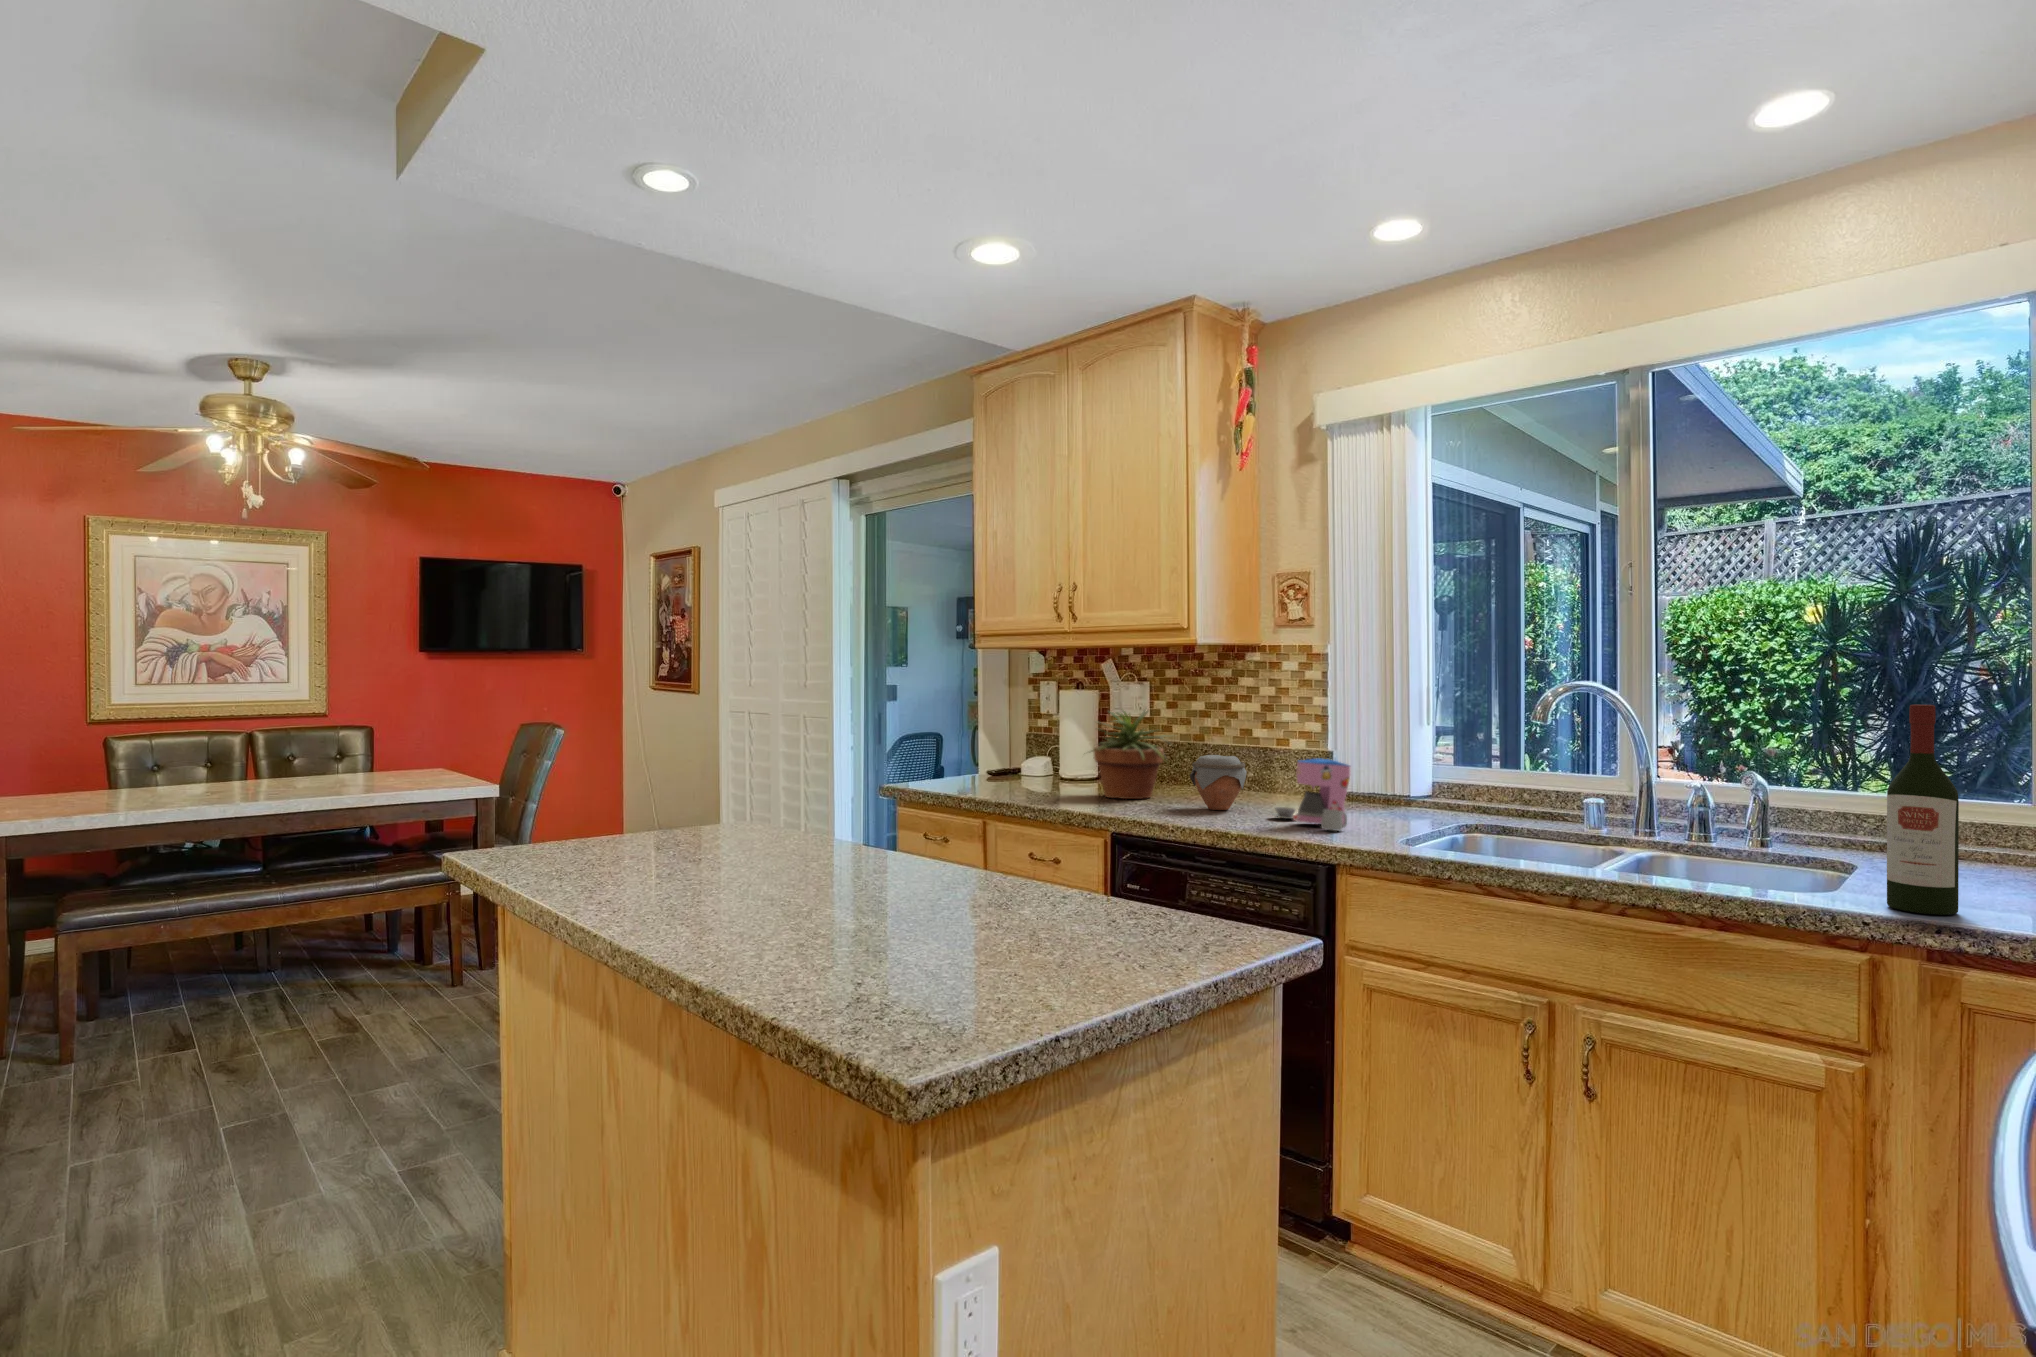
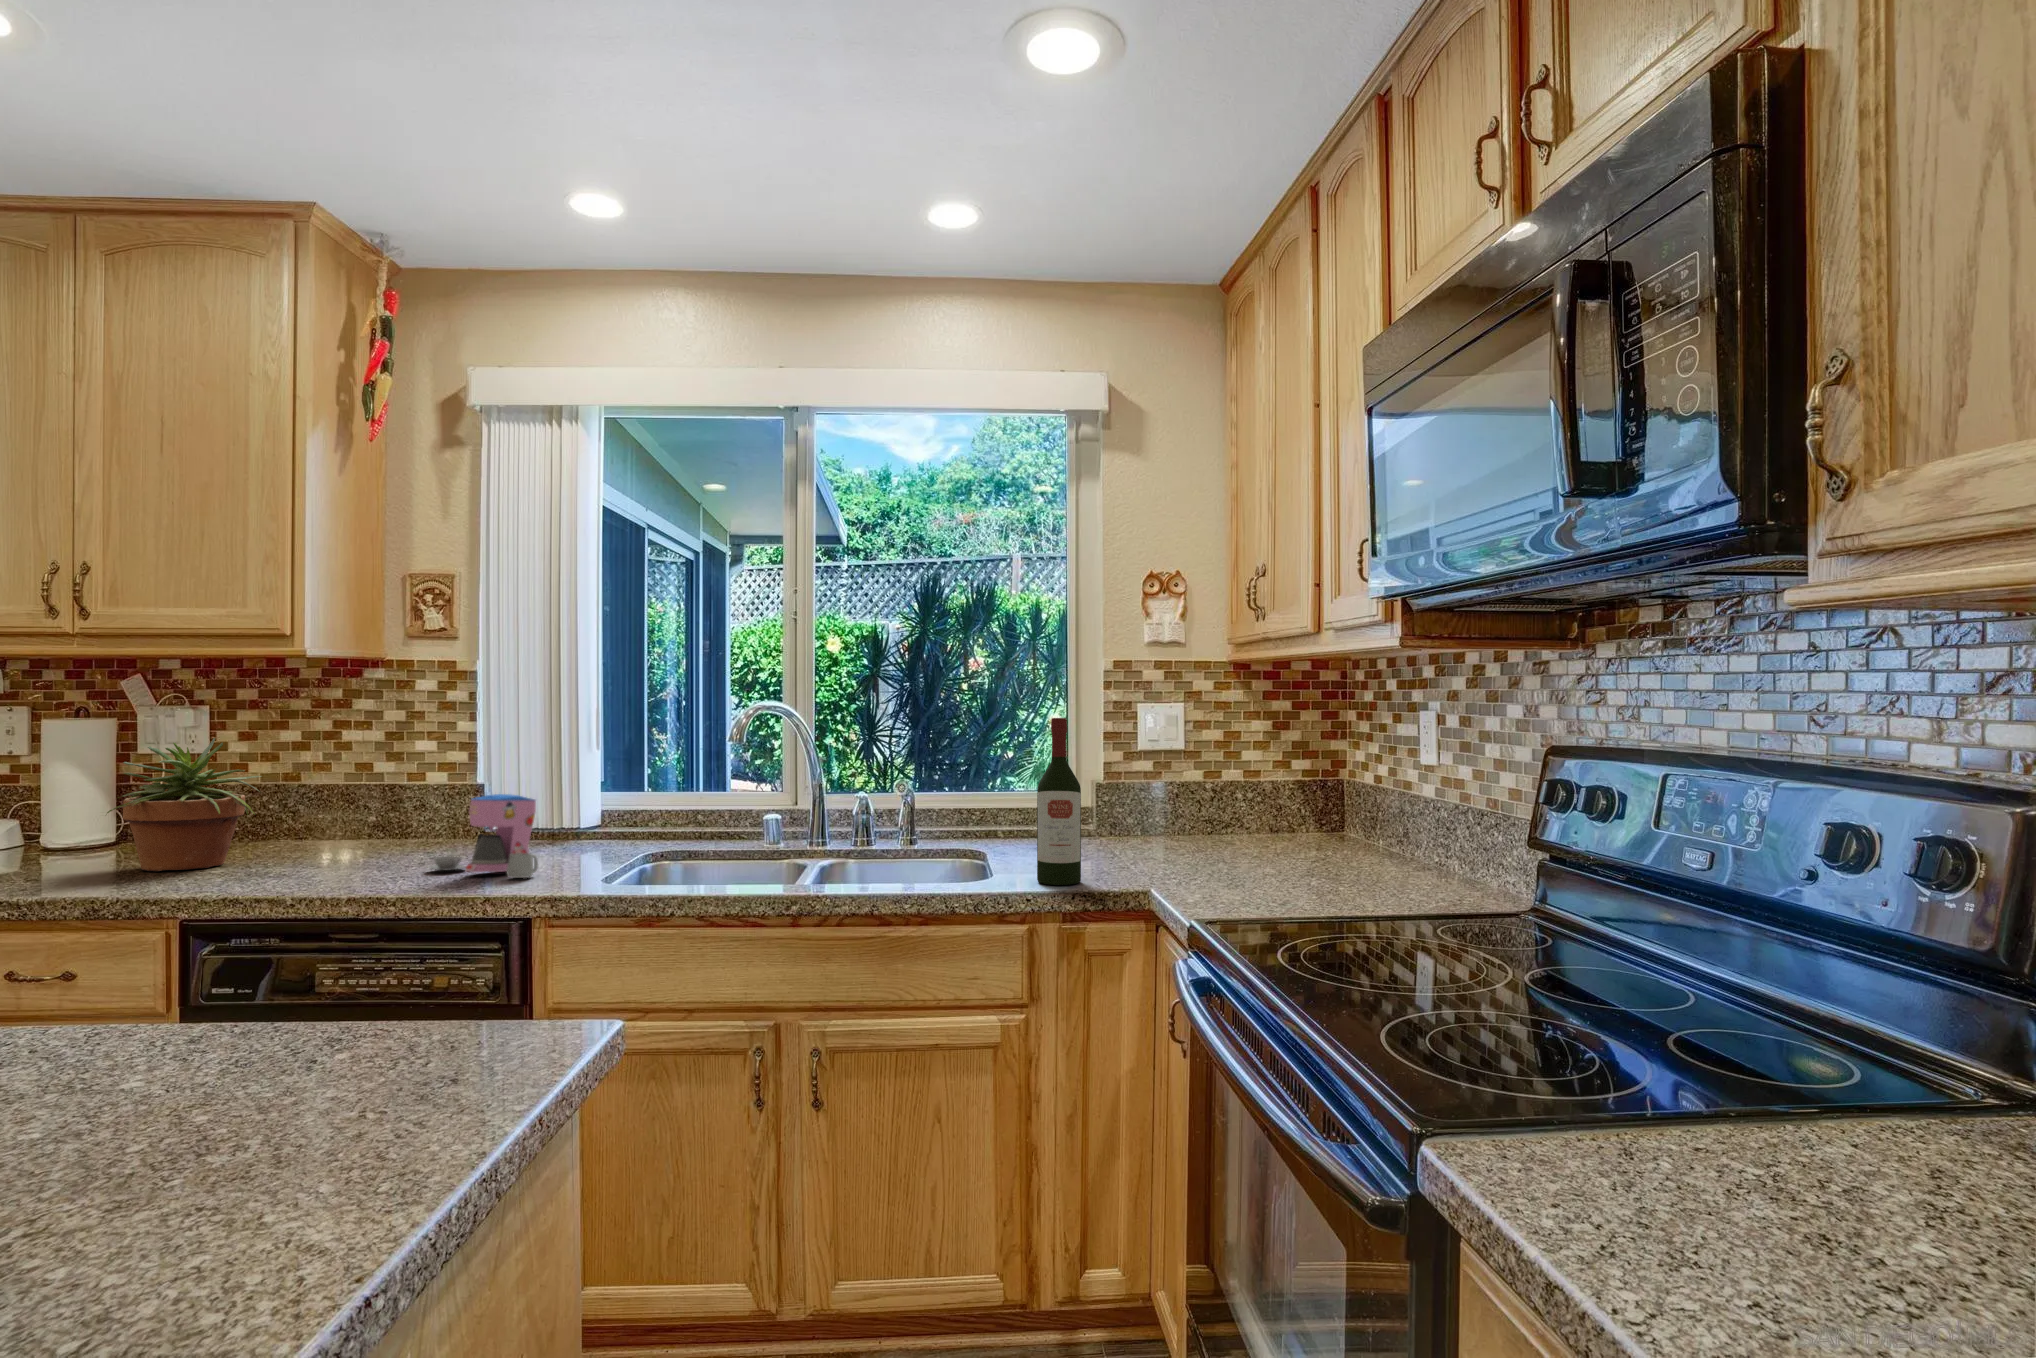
jar: present [1190,755,1247,810] -> none [301,798,385,870]

